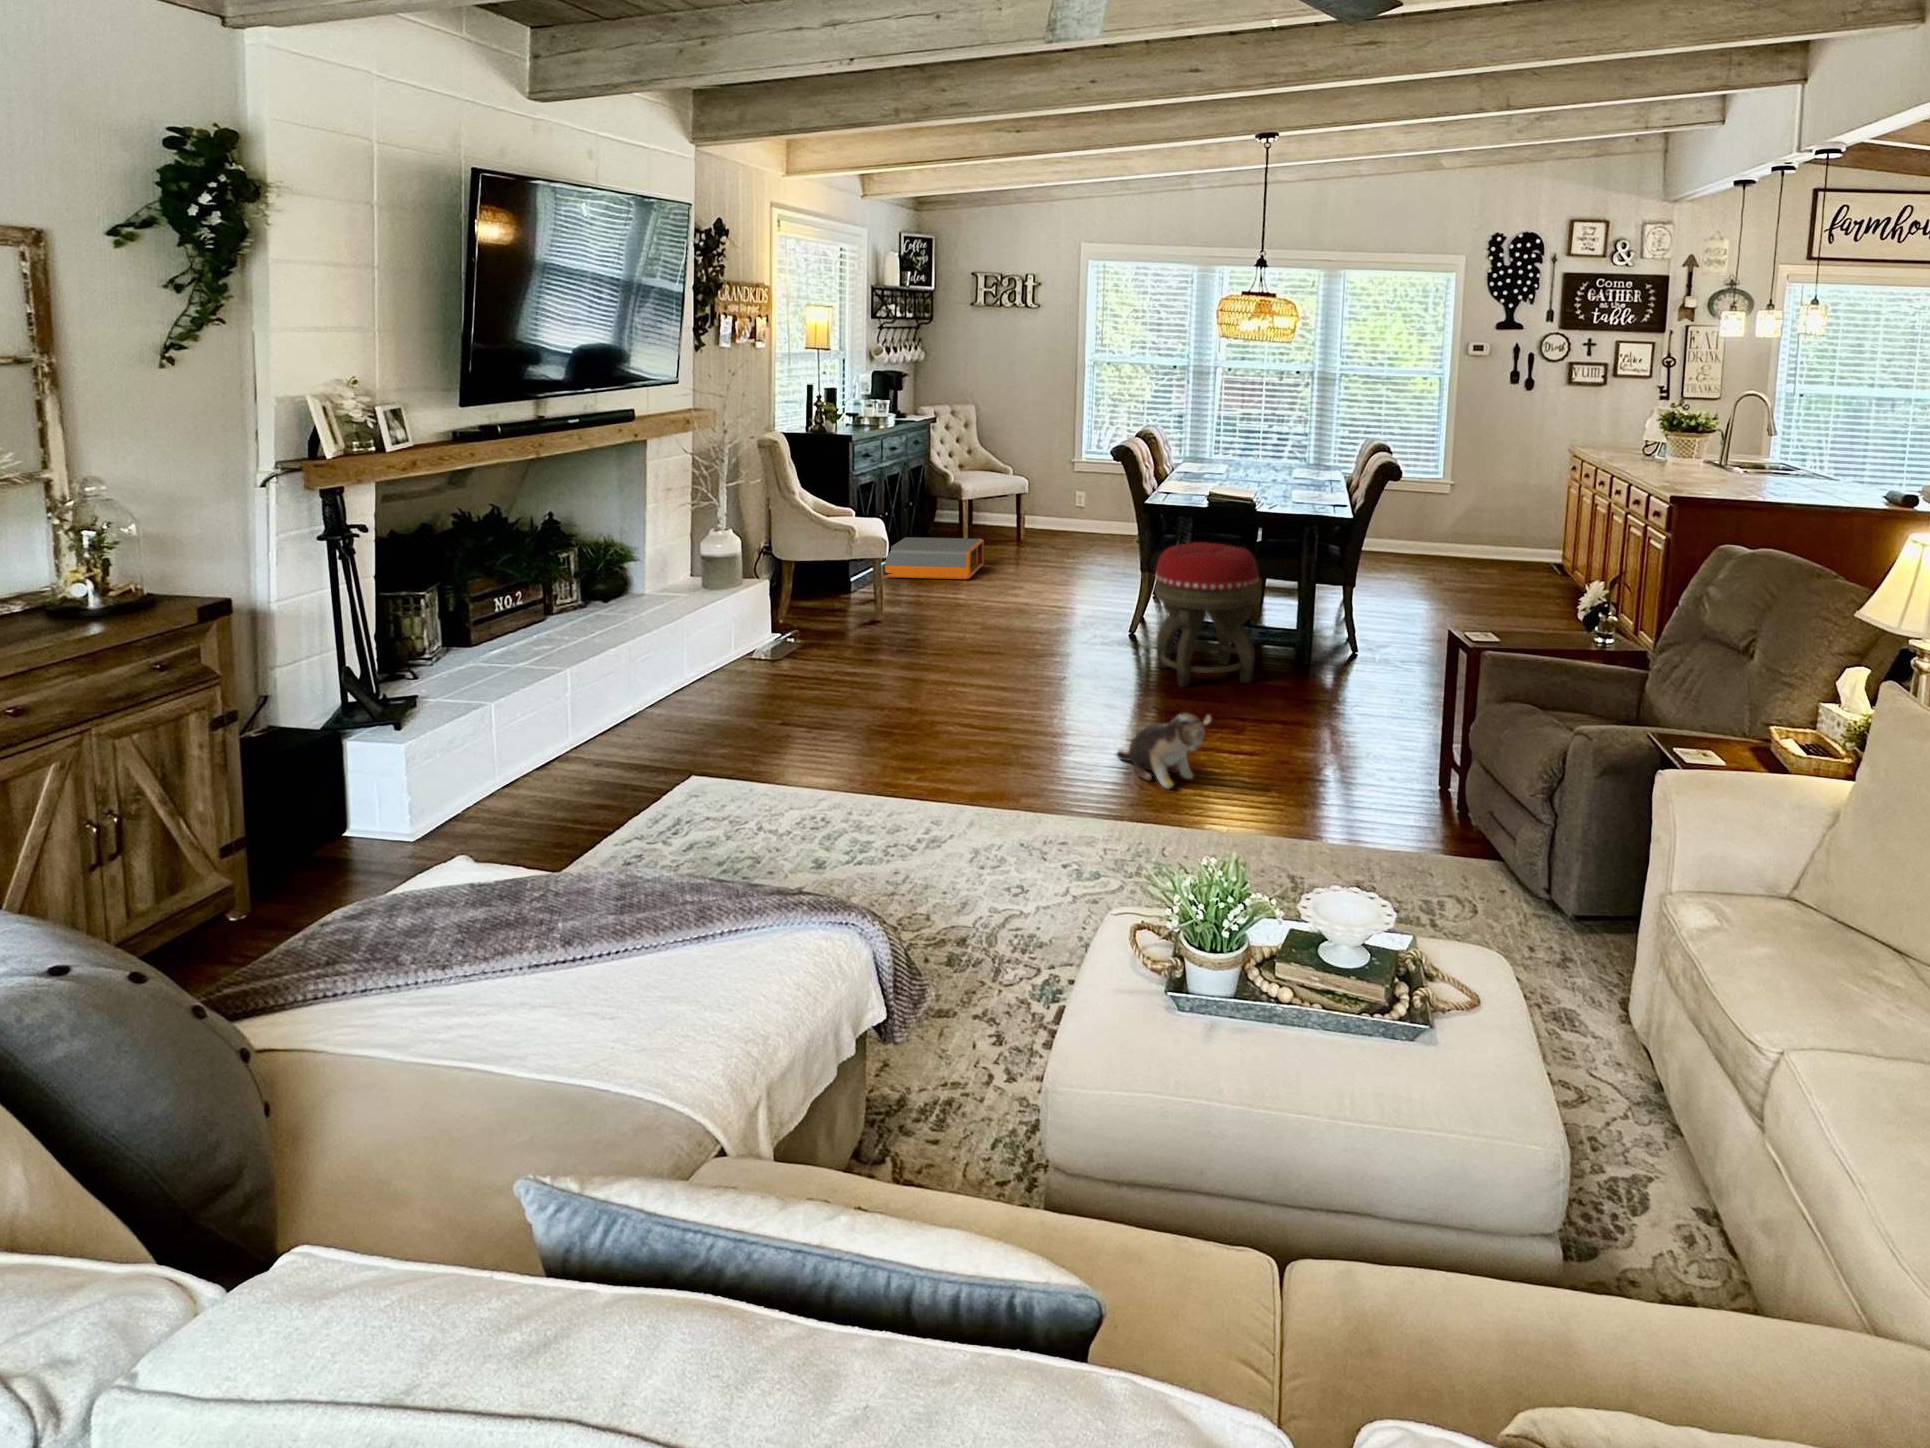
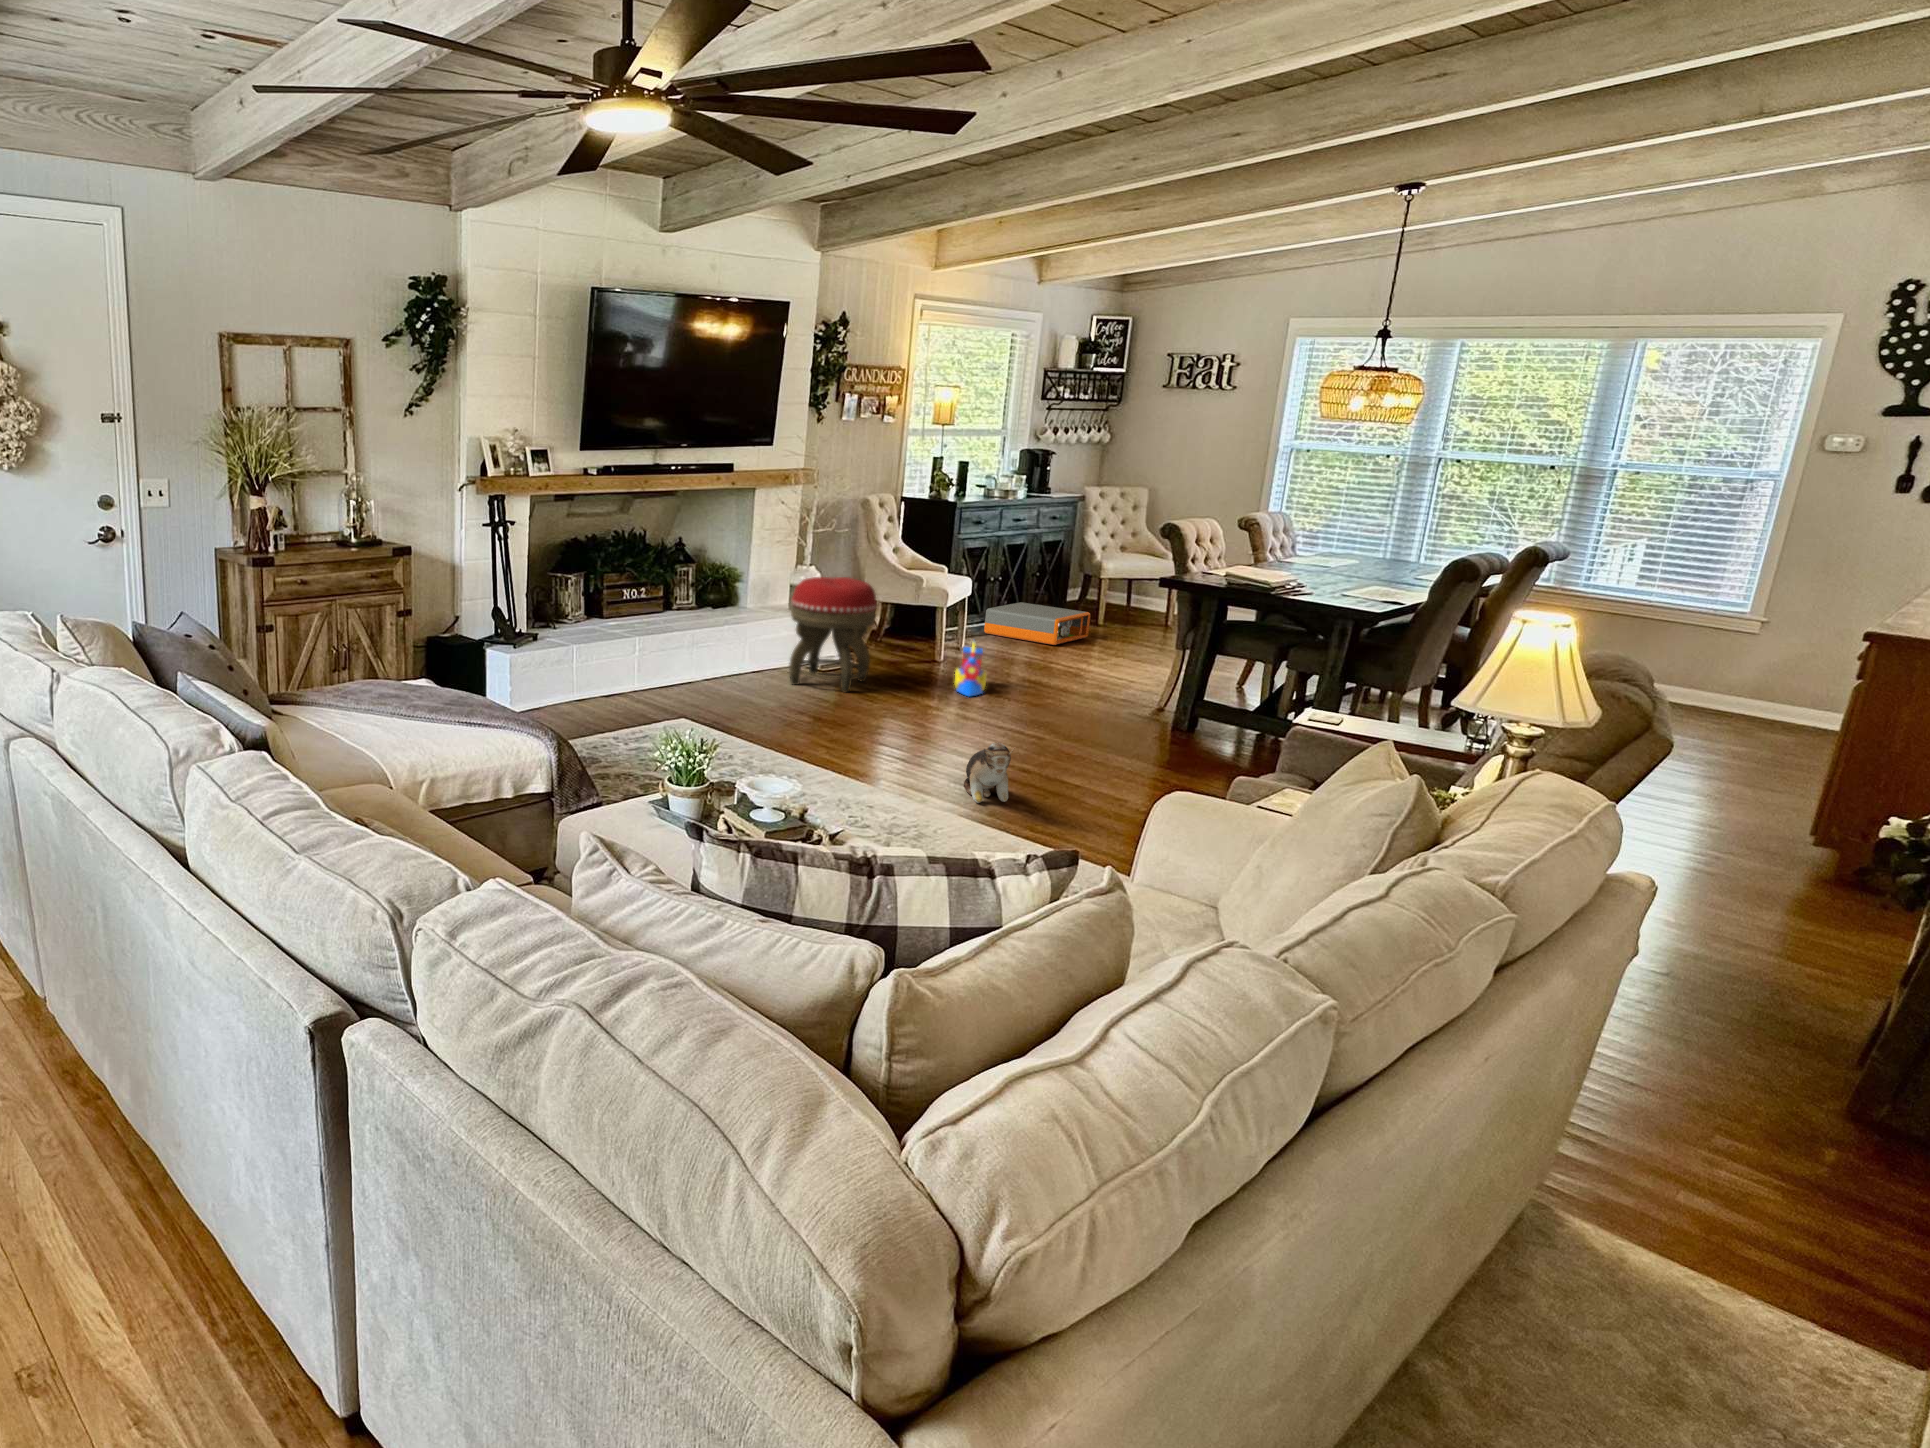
footstool: present [1155,542,1259,687] -> present [789,577,877,692]
toy train: none [937,591,985,657] -> present [955,641,986,696]

